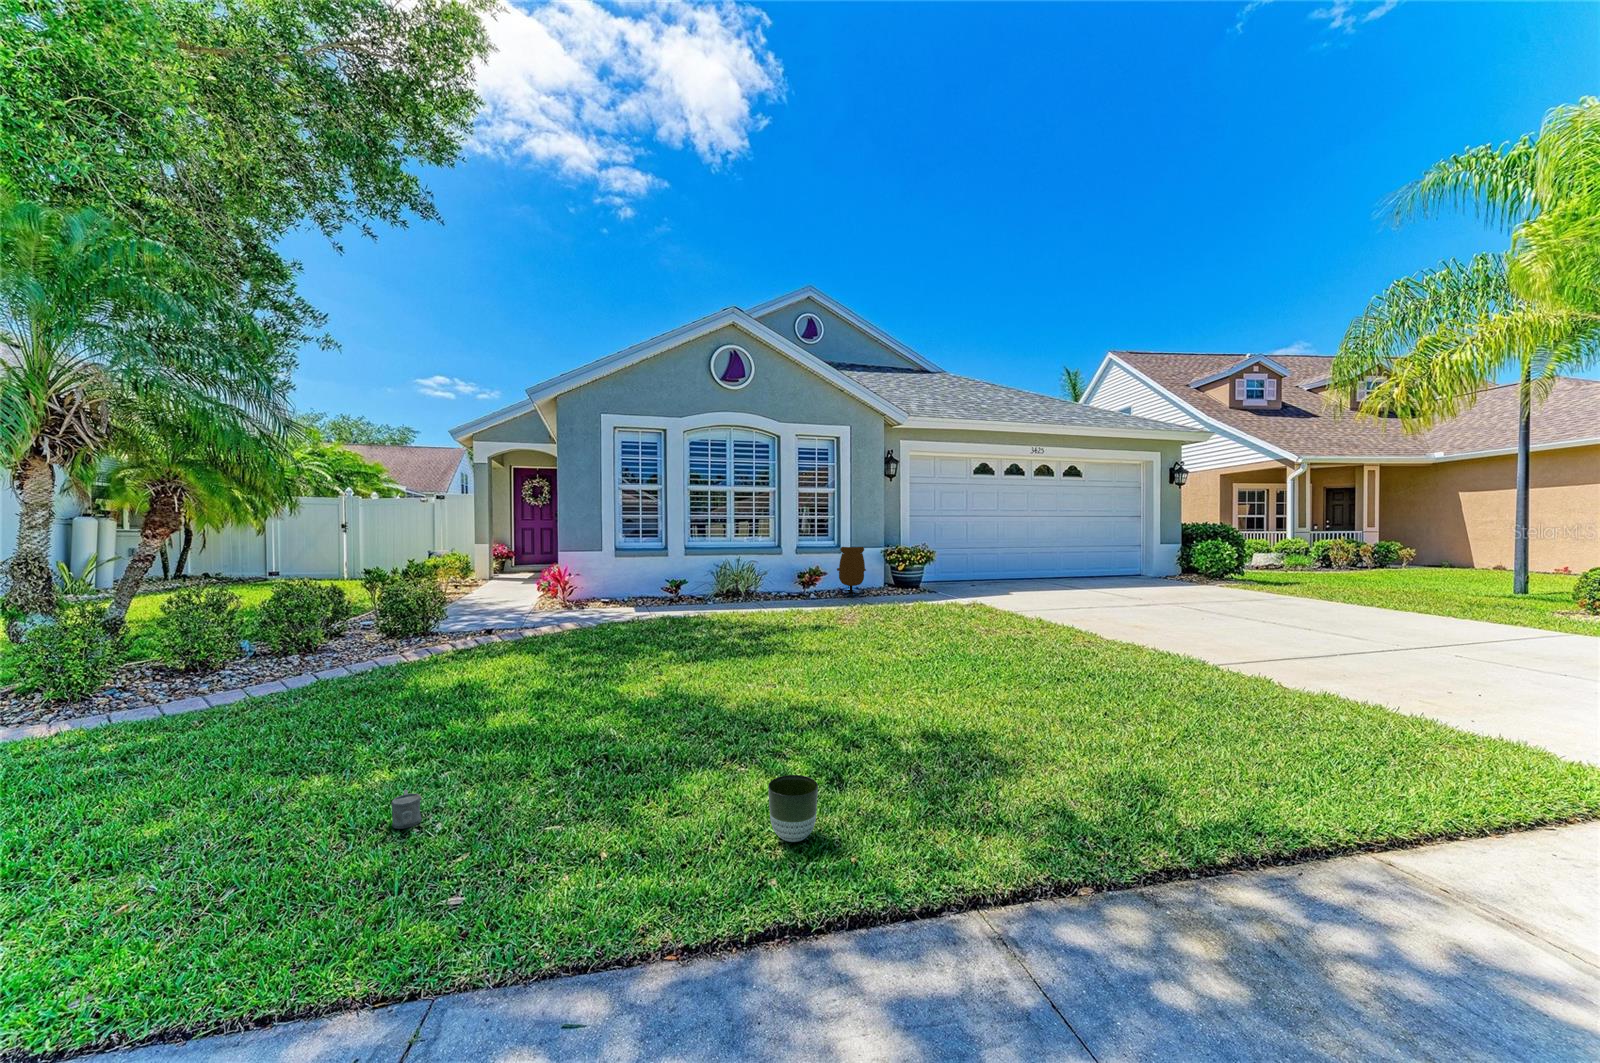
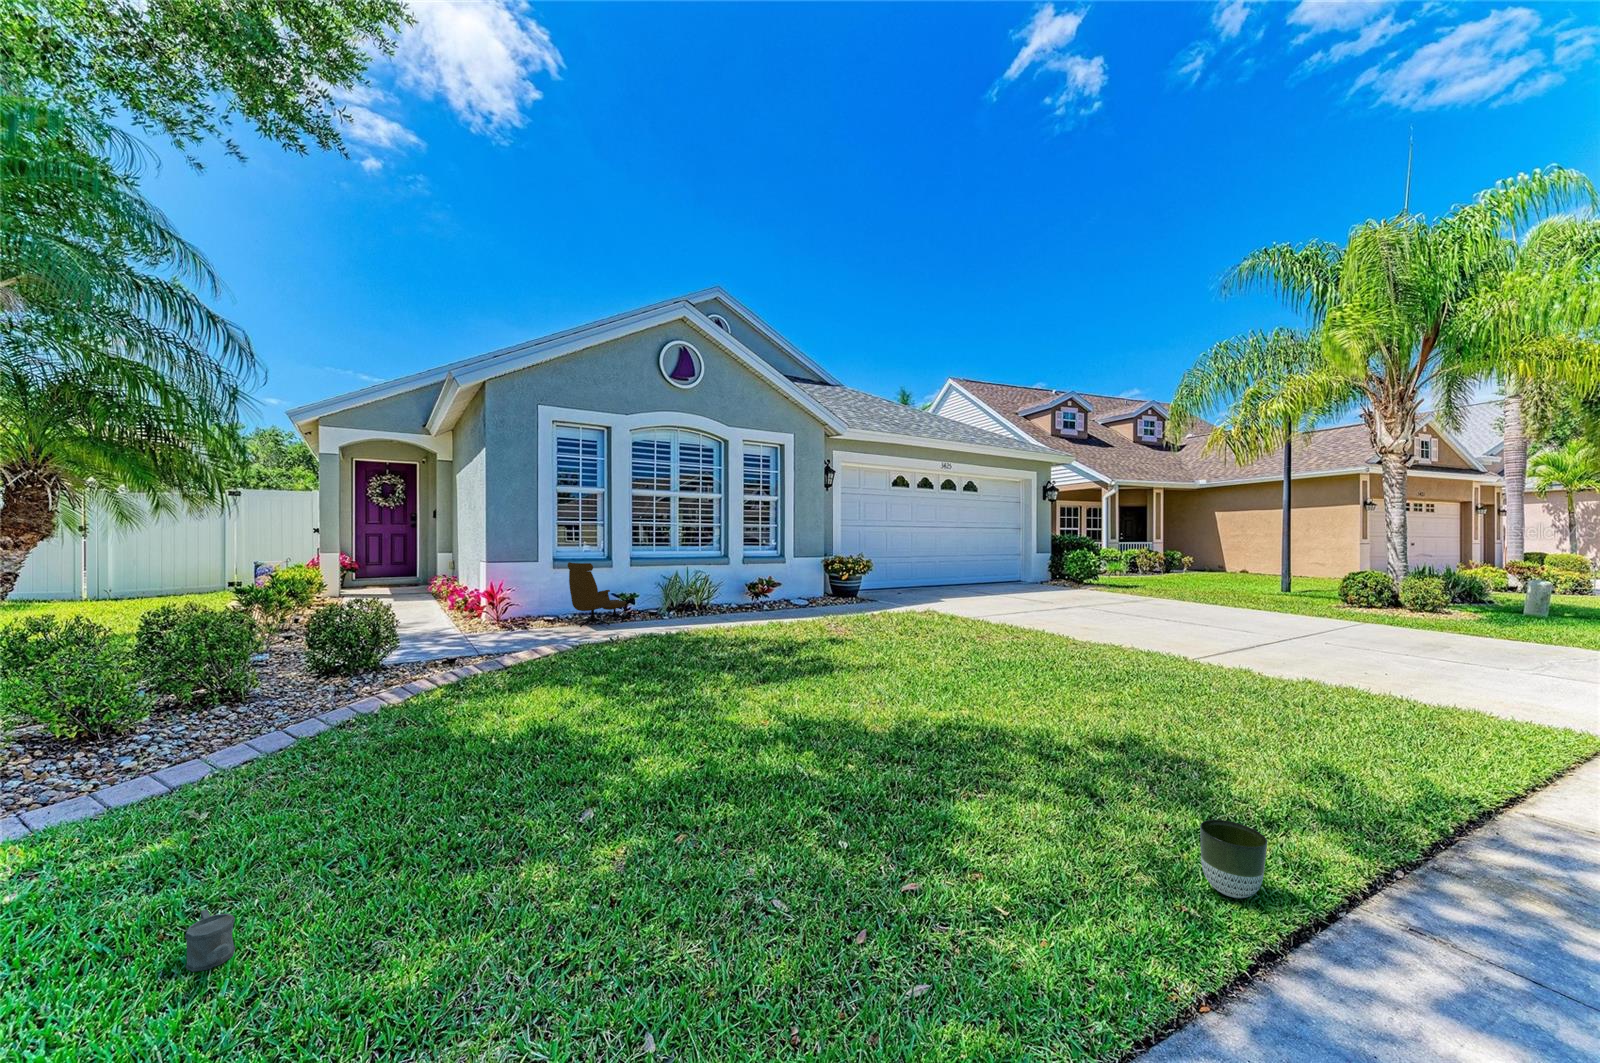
lounge chair: present [836,547,867,598] -> present [567,562,626,627]
watering can: present [391,790,422,829] -> present [185,909,235,972]

